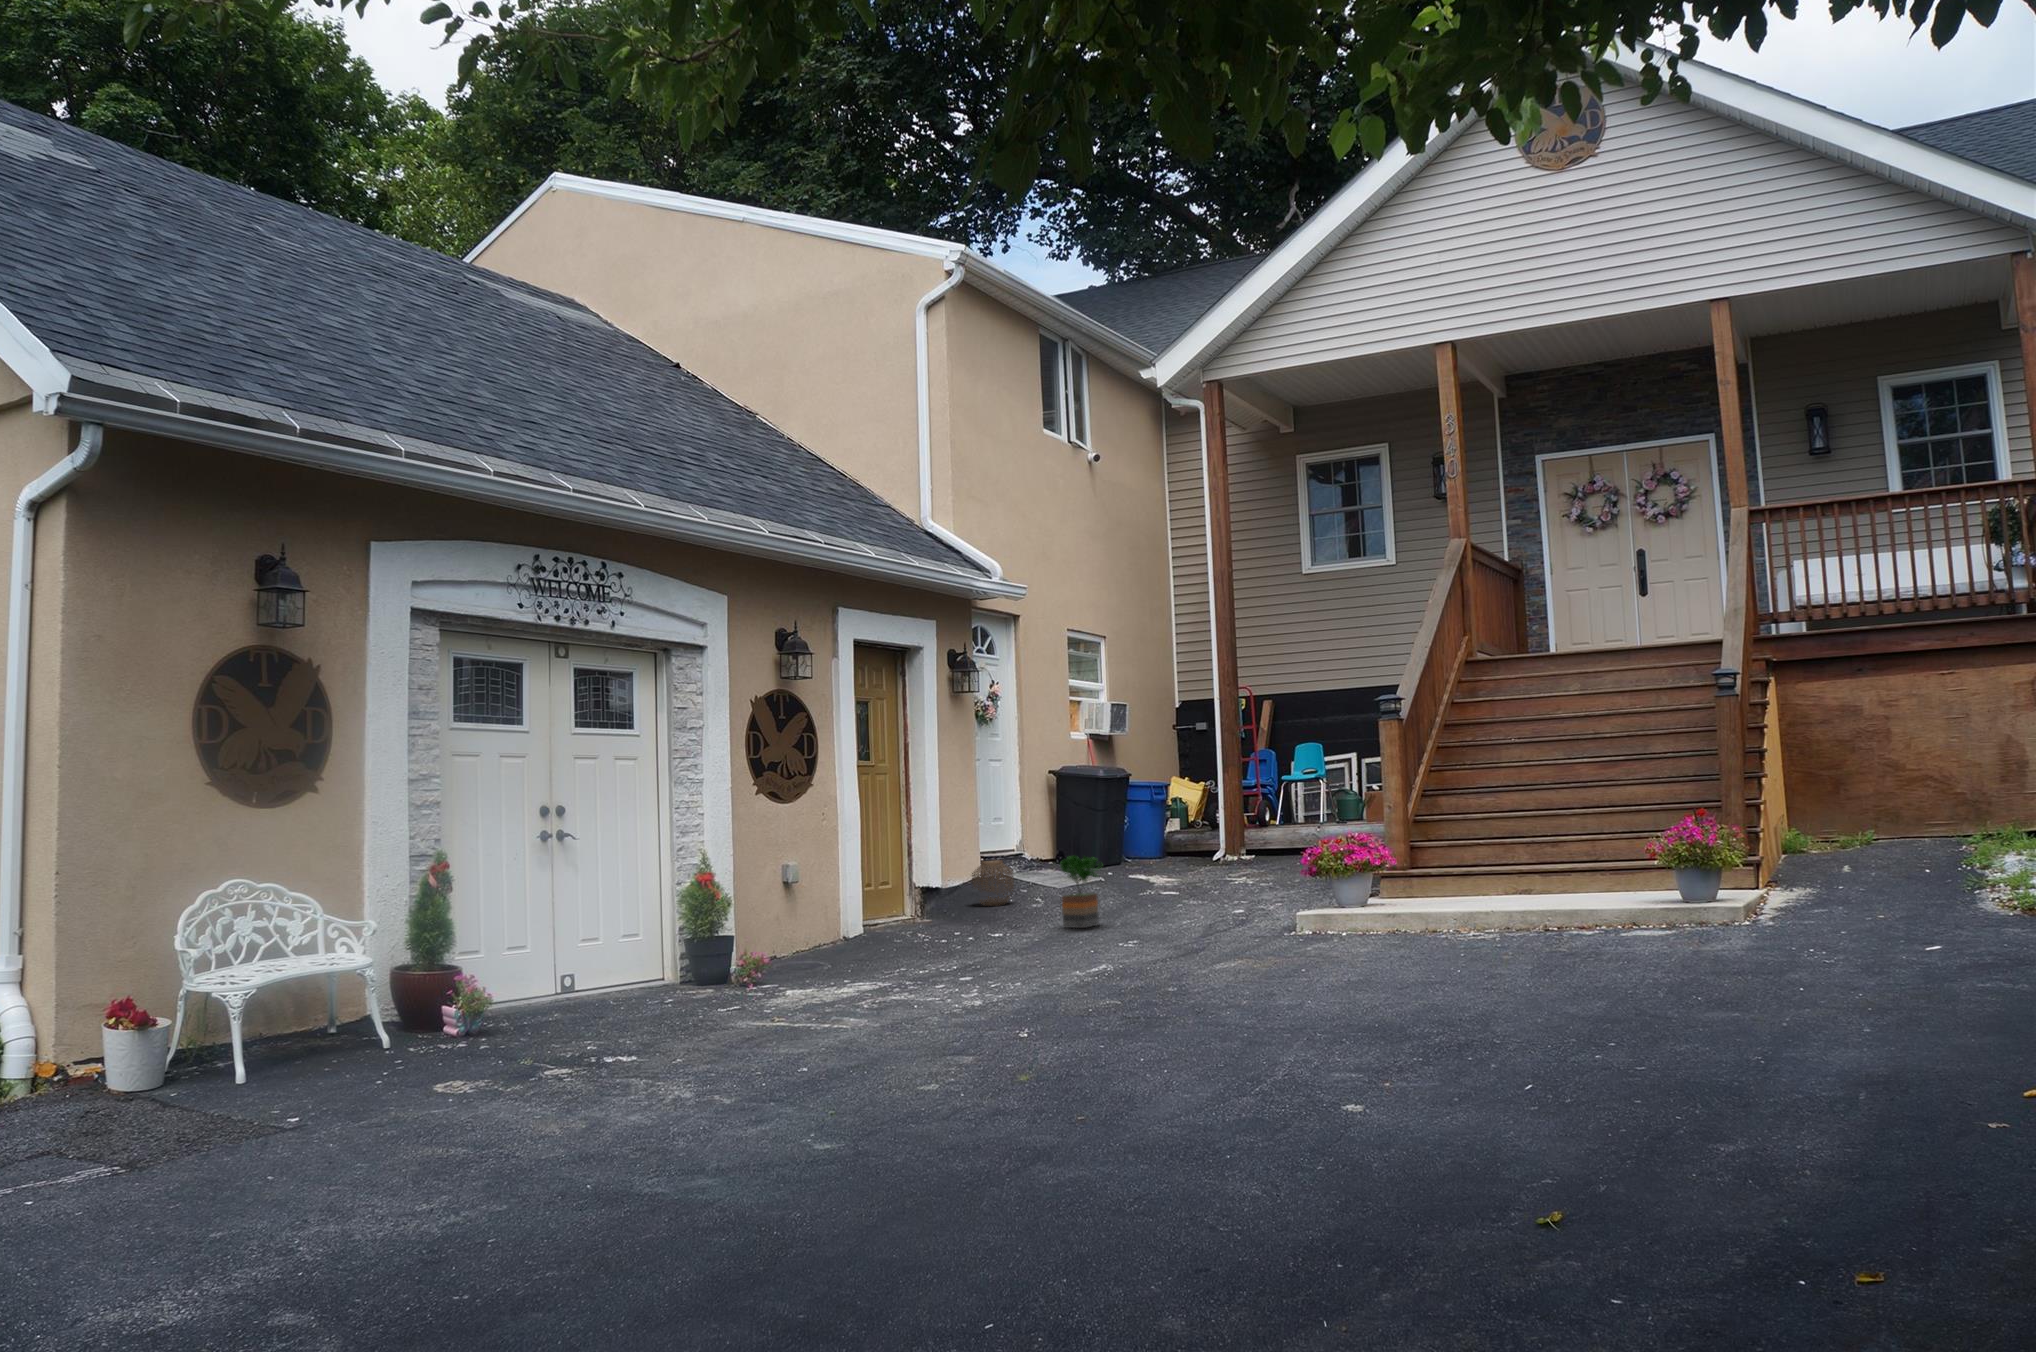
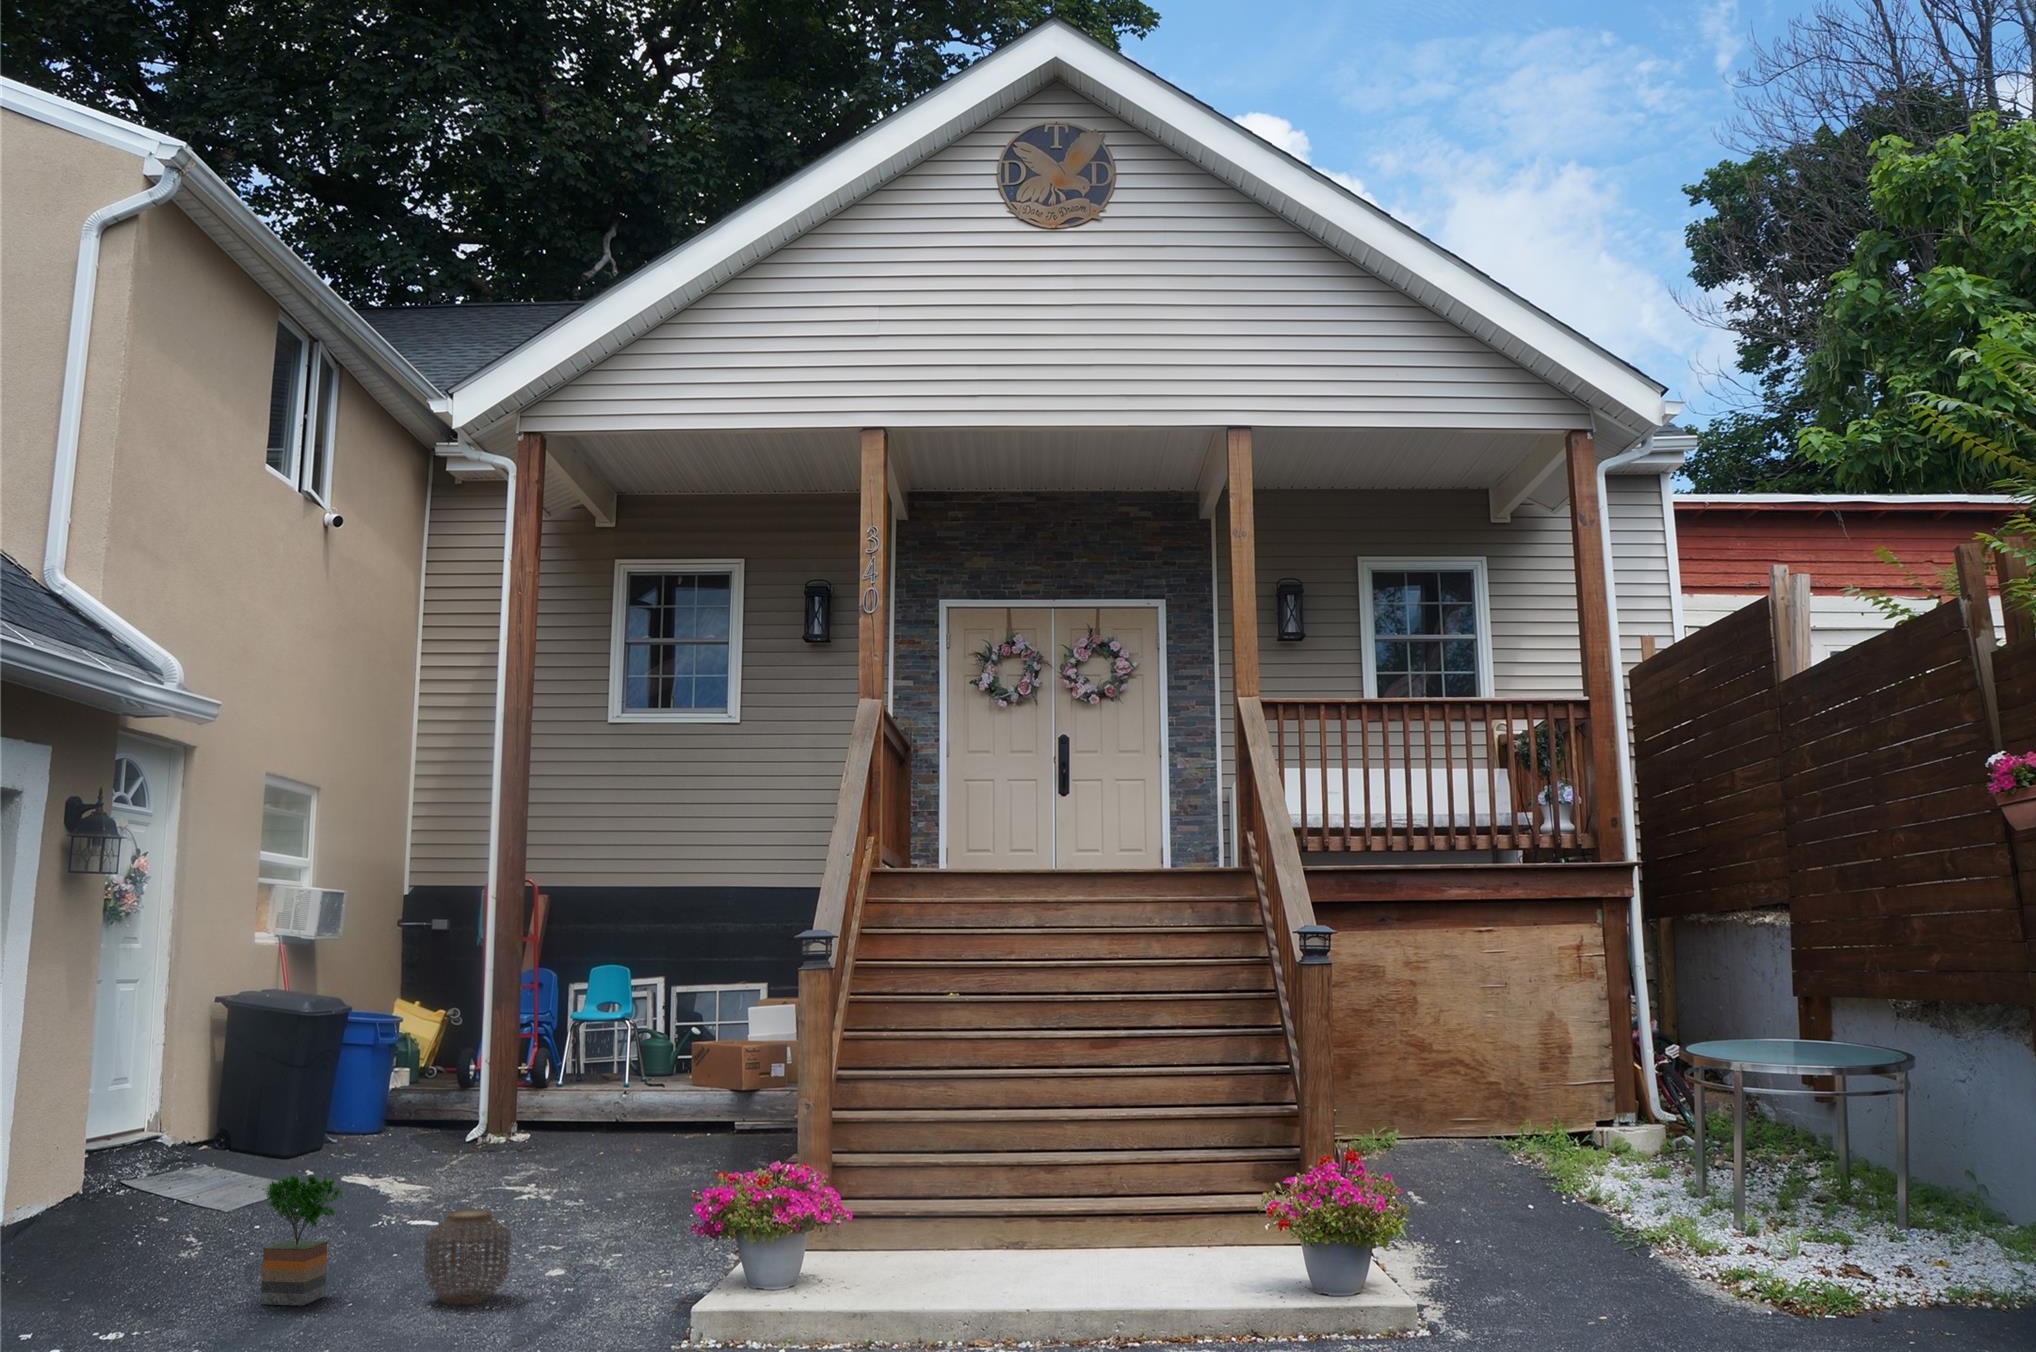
woven basket: present [972,860,1014,906] -> present [425,1209,511,1305]

